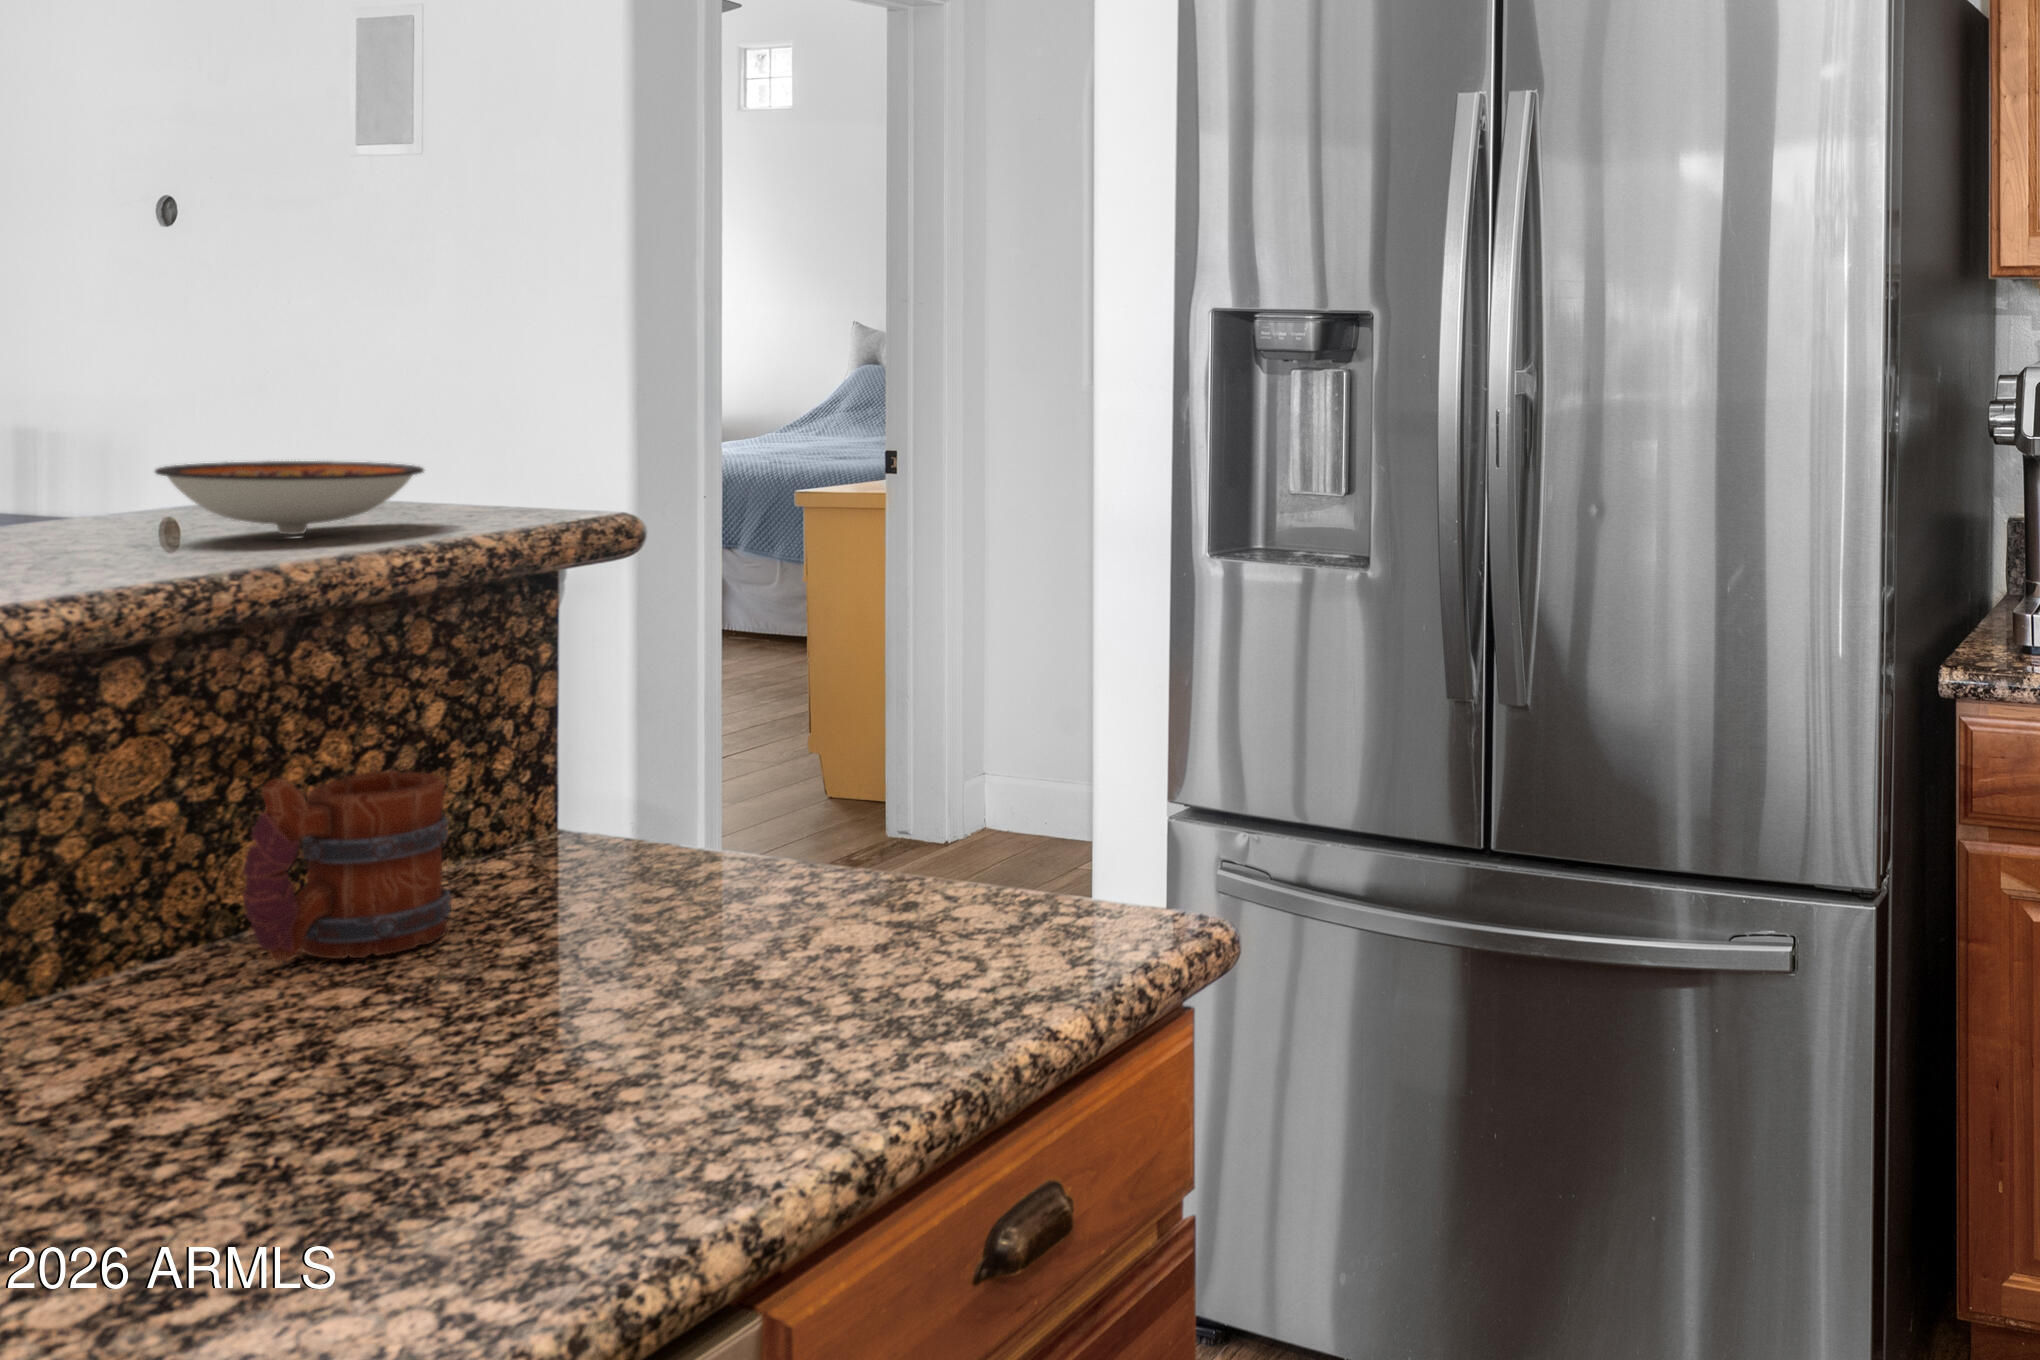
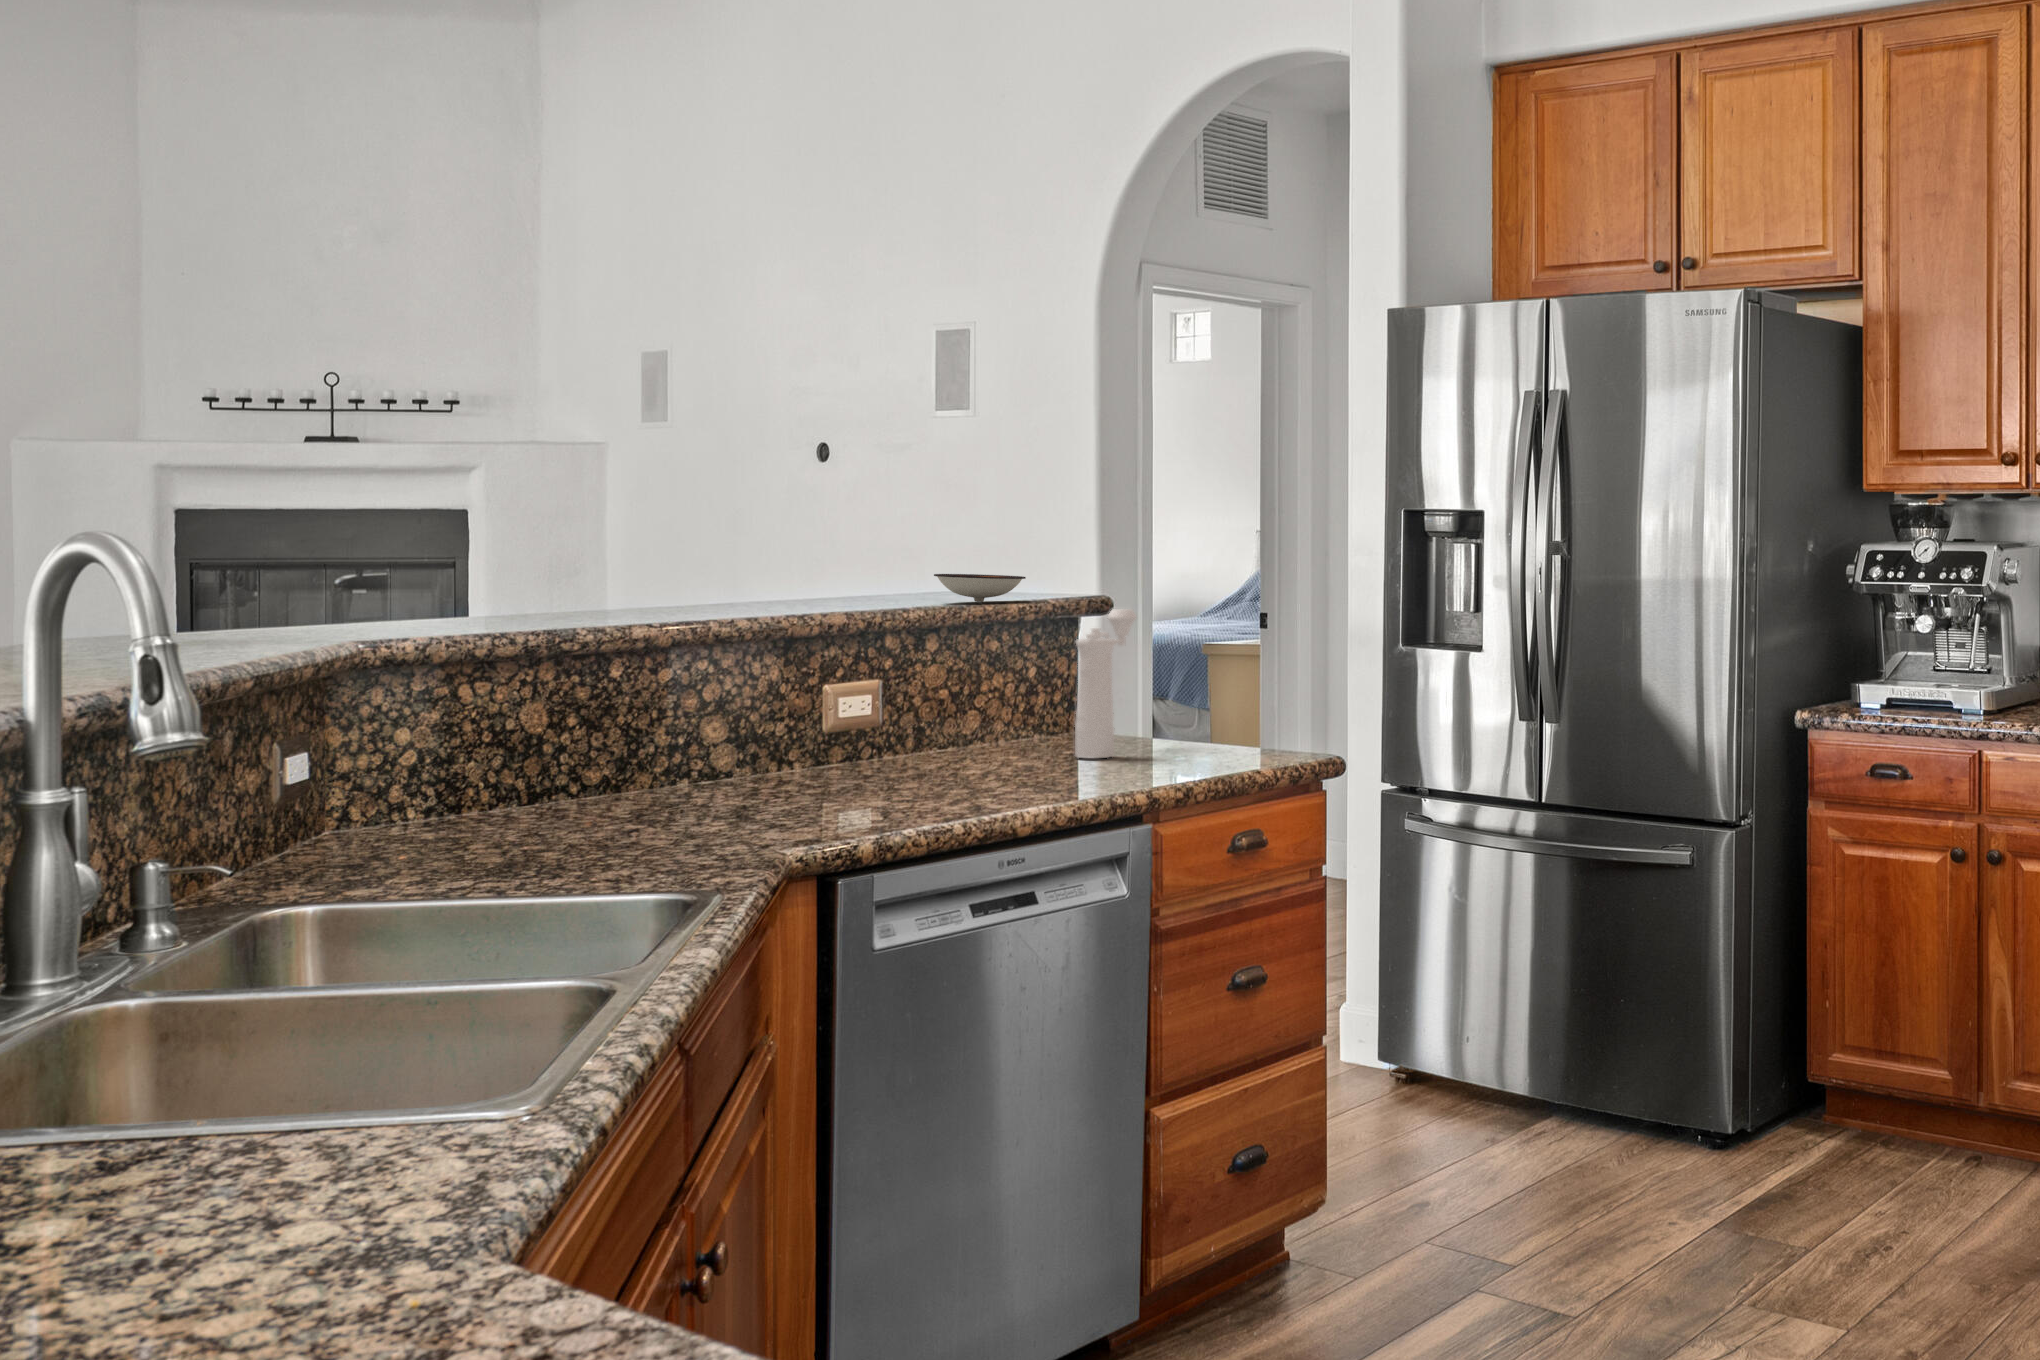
pepper mill: none [541,574,727,1039] -> present [1075,609,1136,758]
mug: present [242,770,451,962] -> none [976,678,1041,747]

